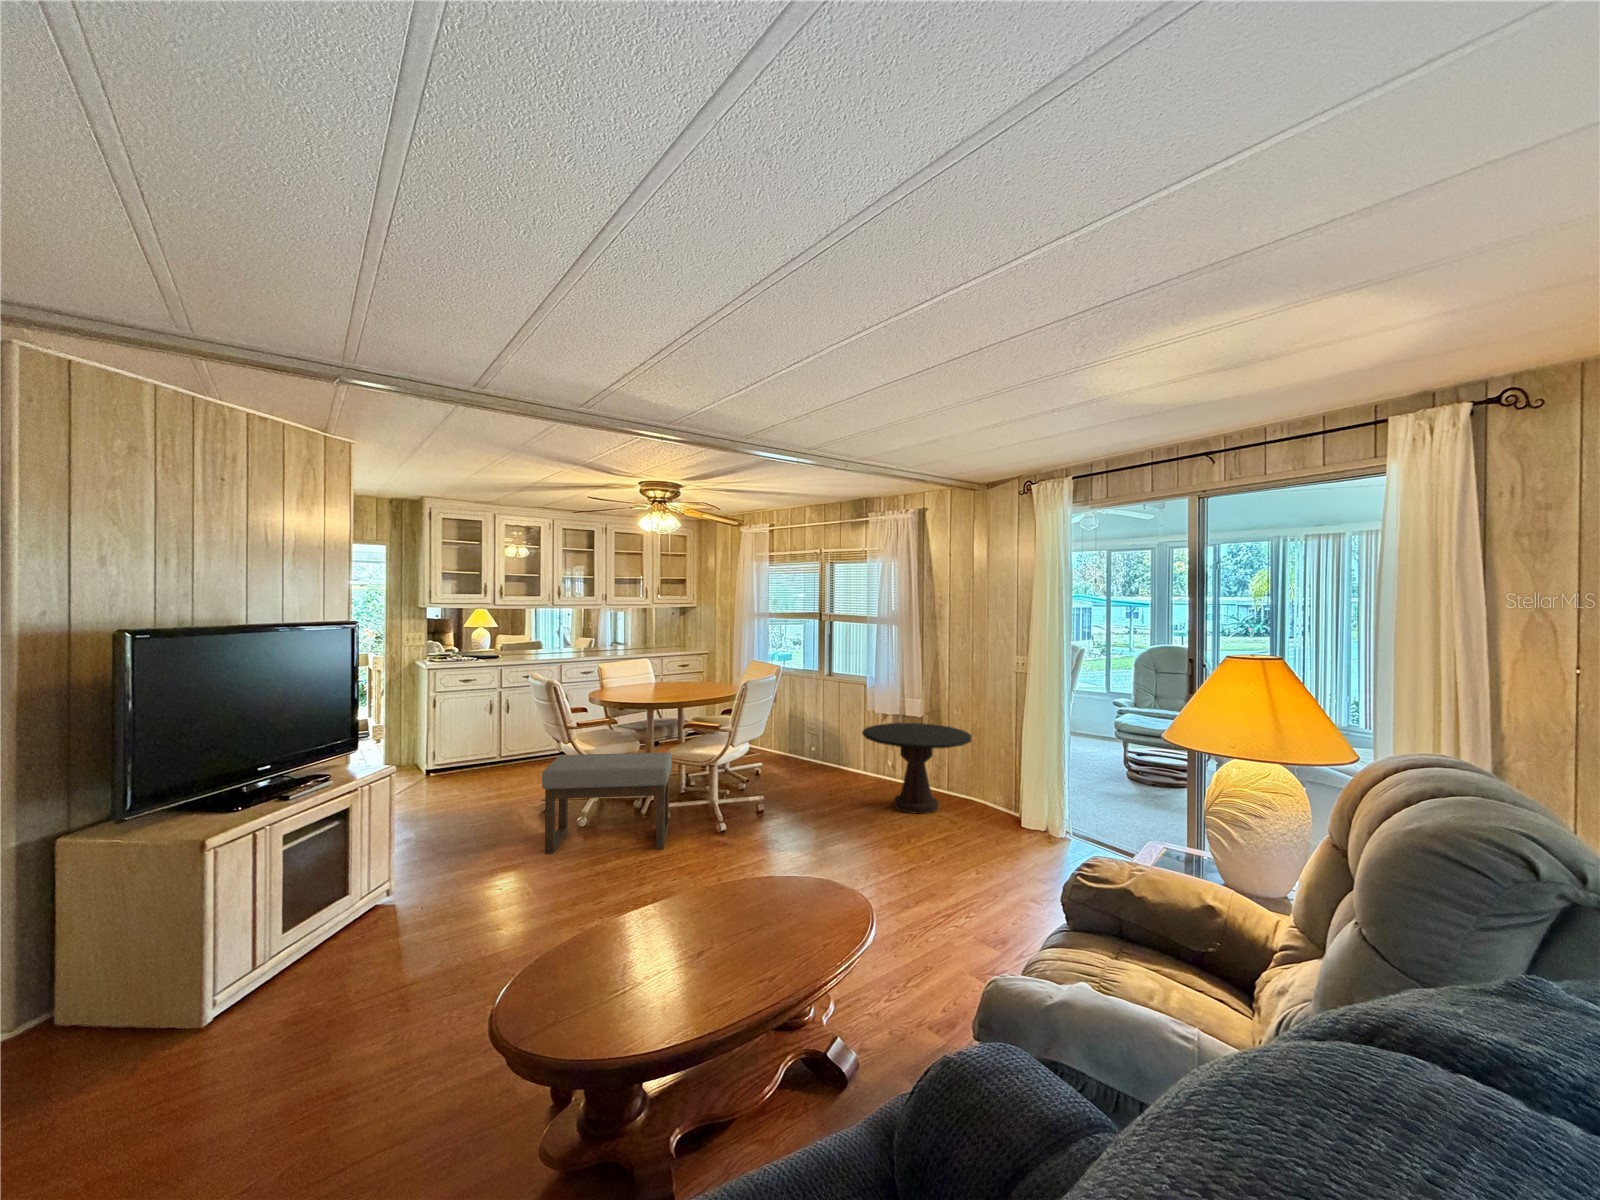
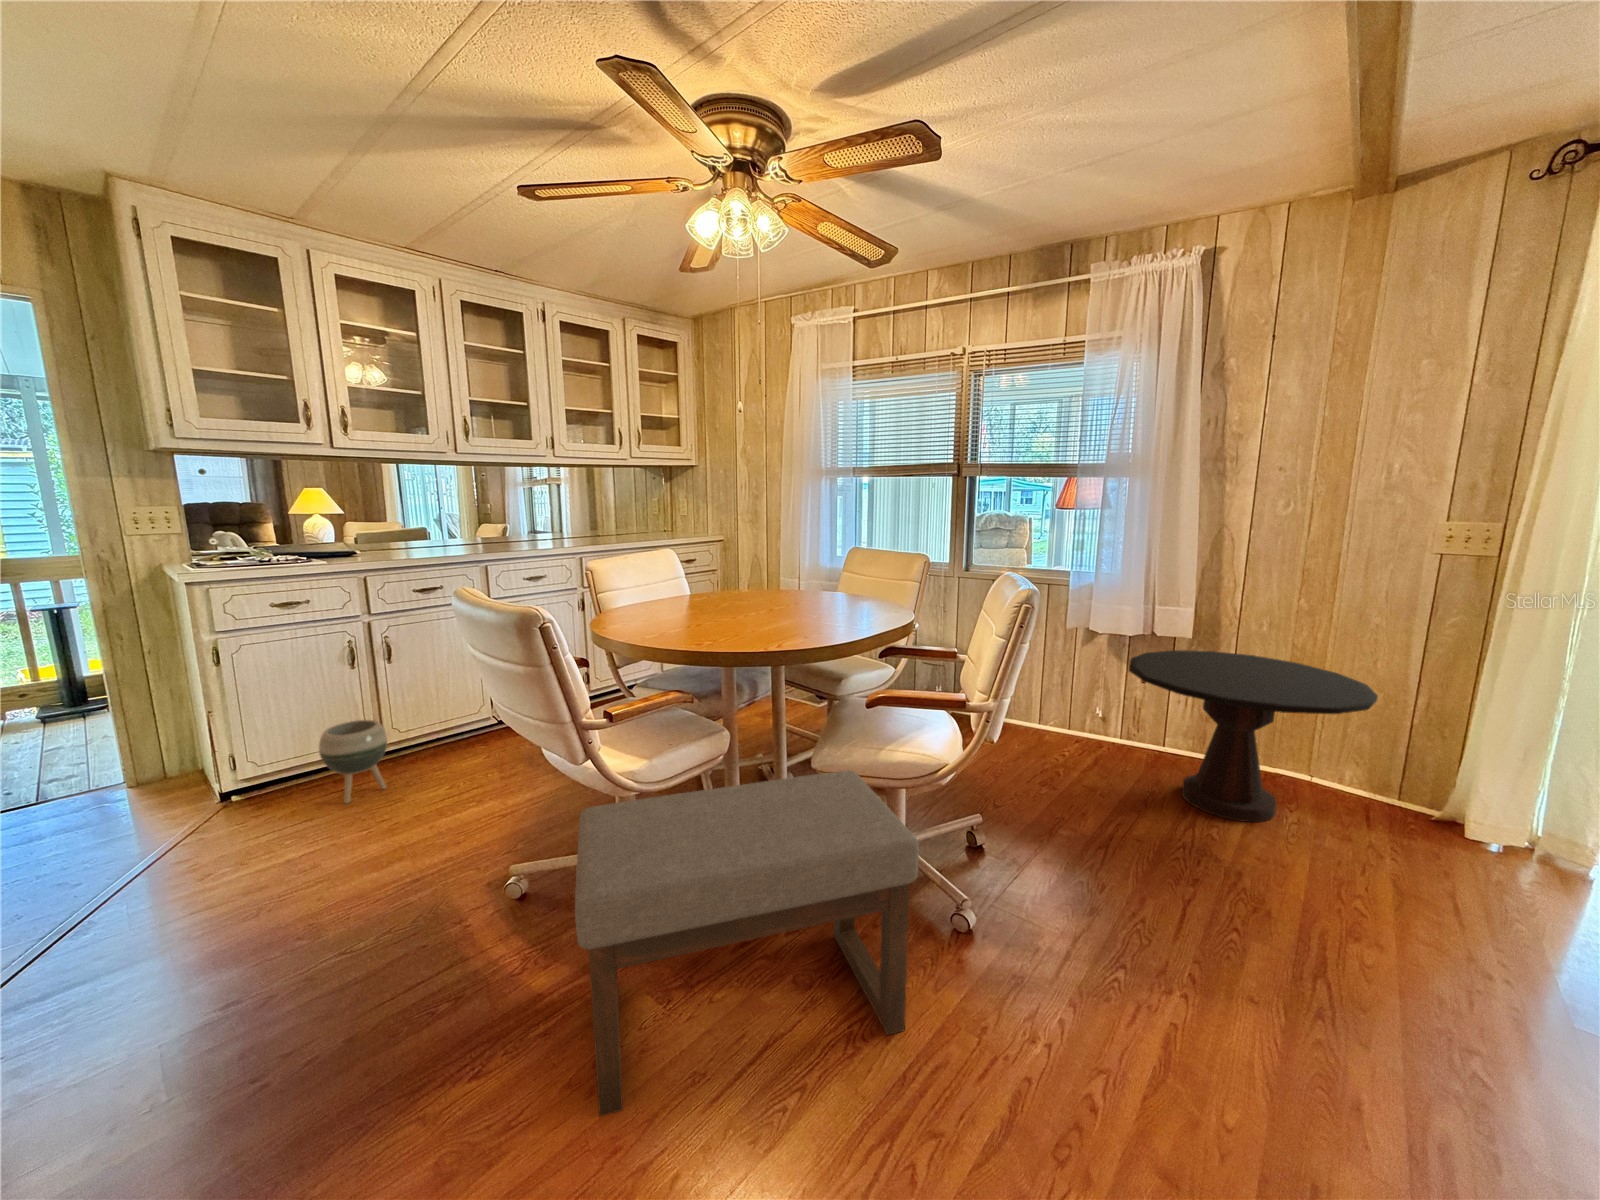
planter: none [471,739,501,779] -> present [319,720,387,804]

